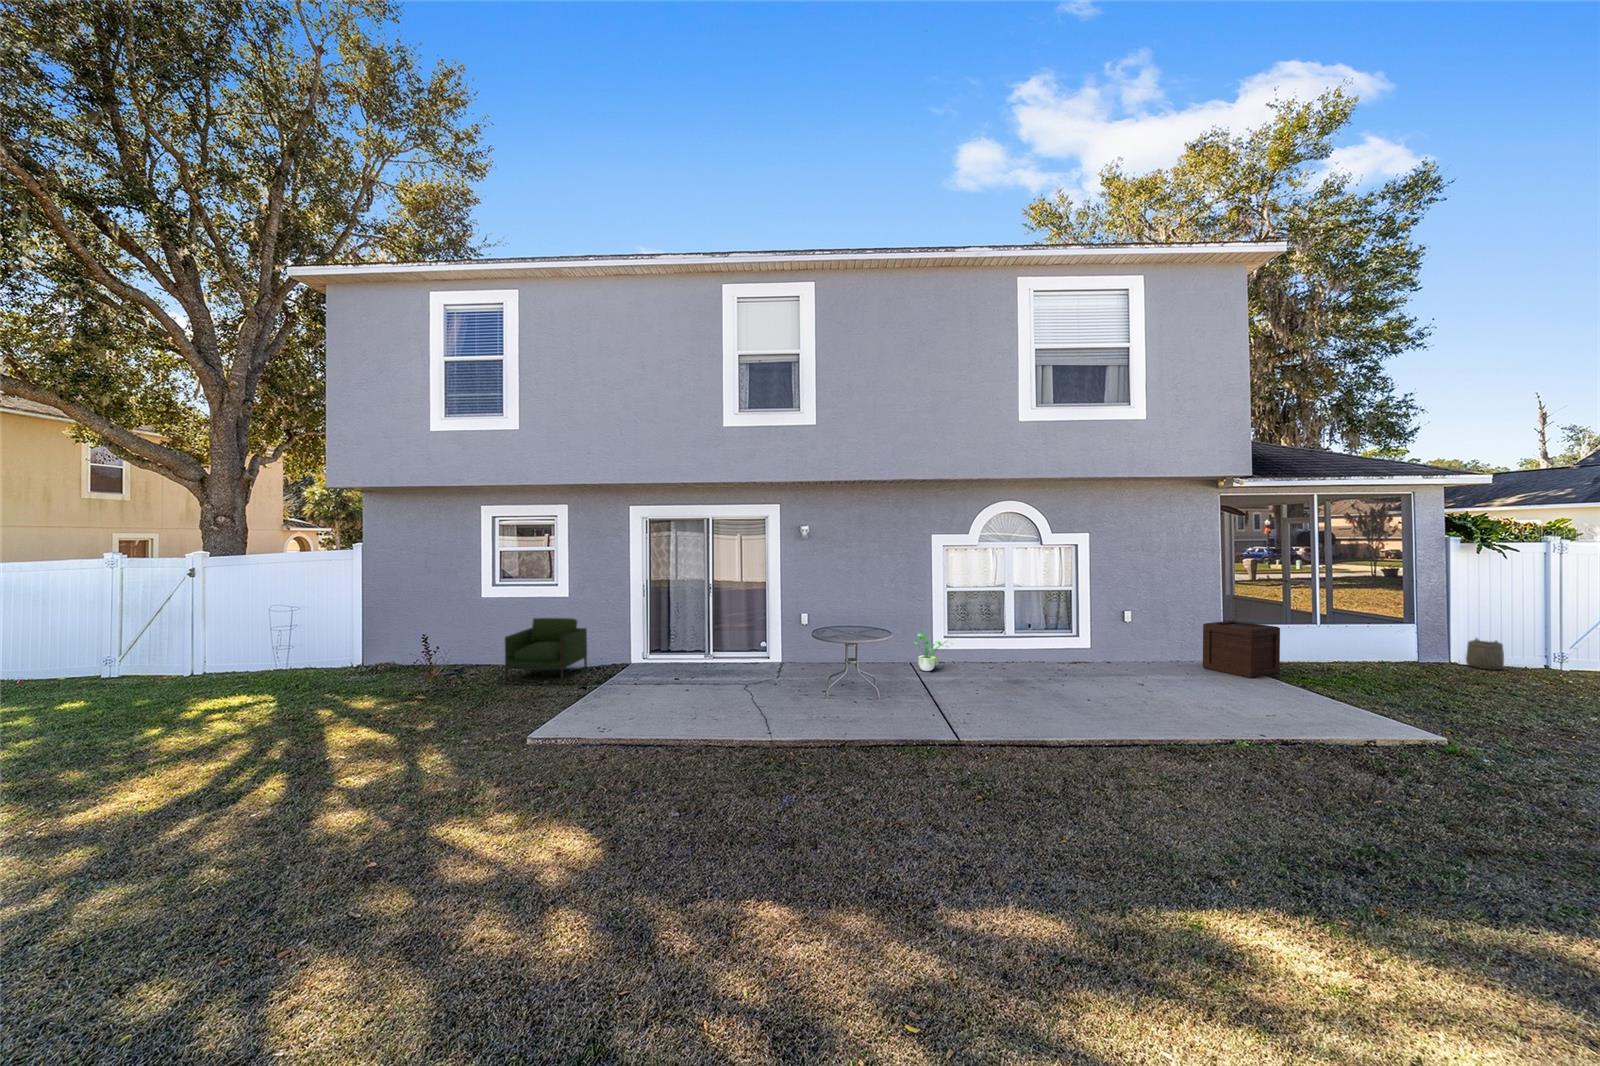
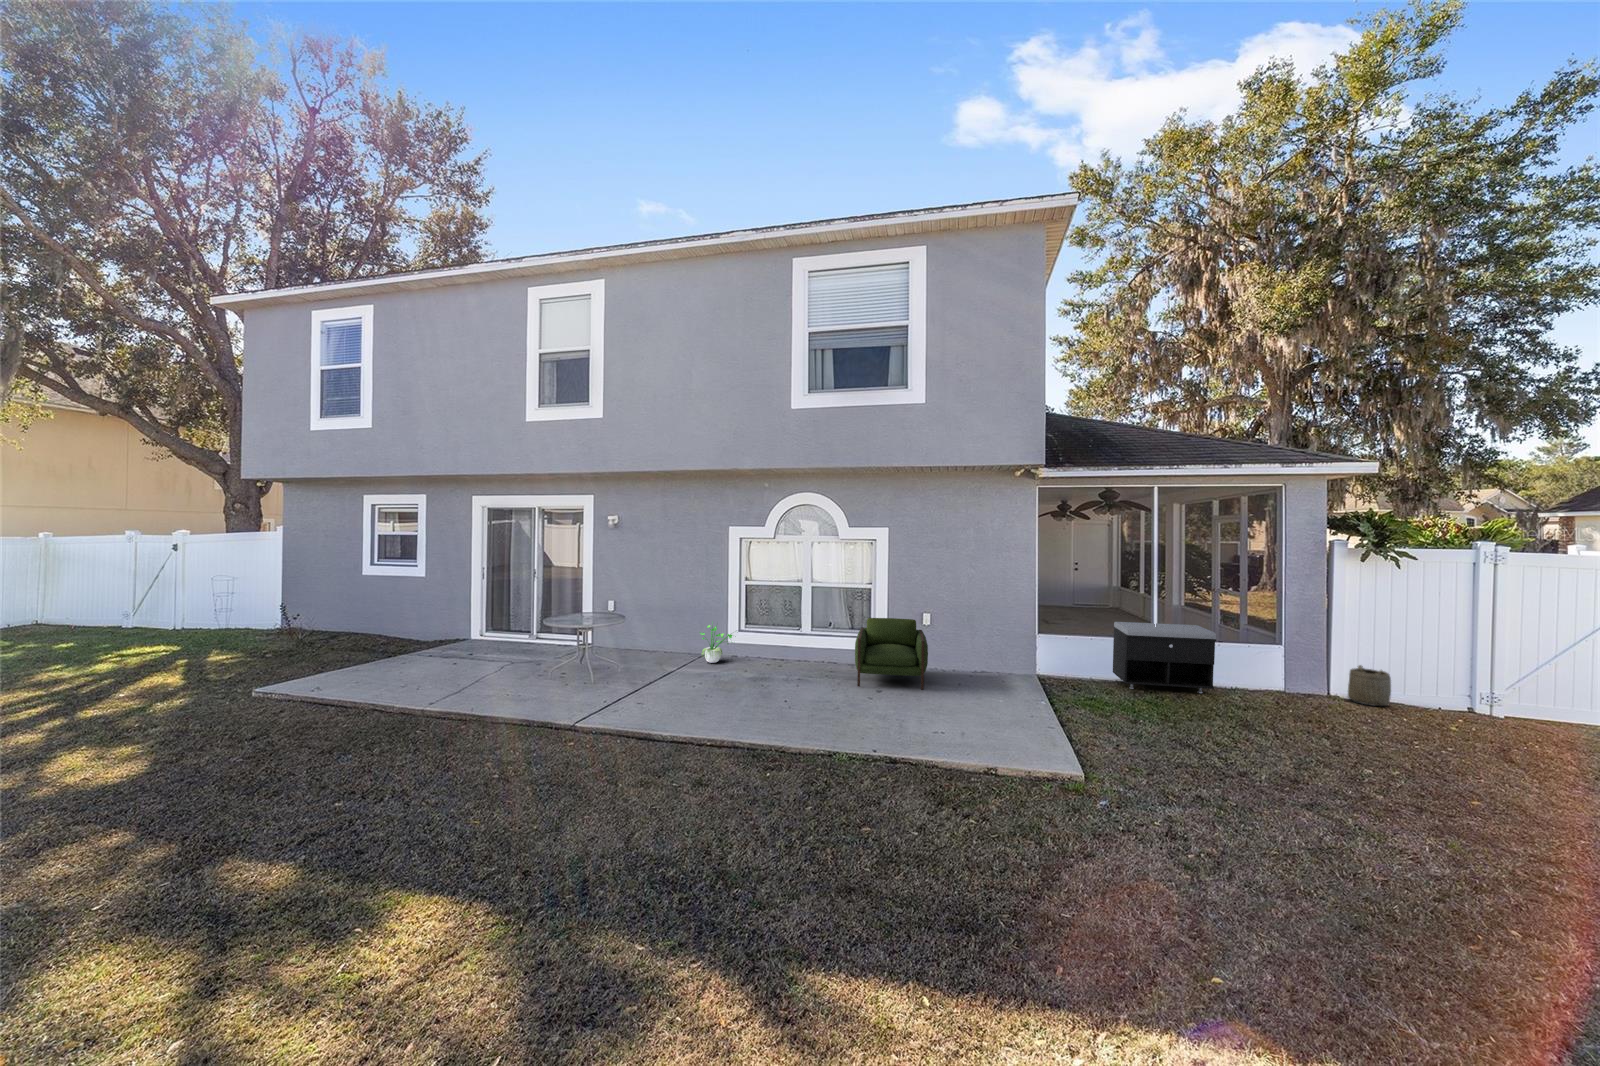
storage bench: none [1279,612,1380,669] -> present [1113,622,1216,693]
armchair: present [505,618,587,682] -> present [855,618,928,690]
wooden crate: present [1203,621,1280,678] -> none [1005,628,1083,693]

